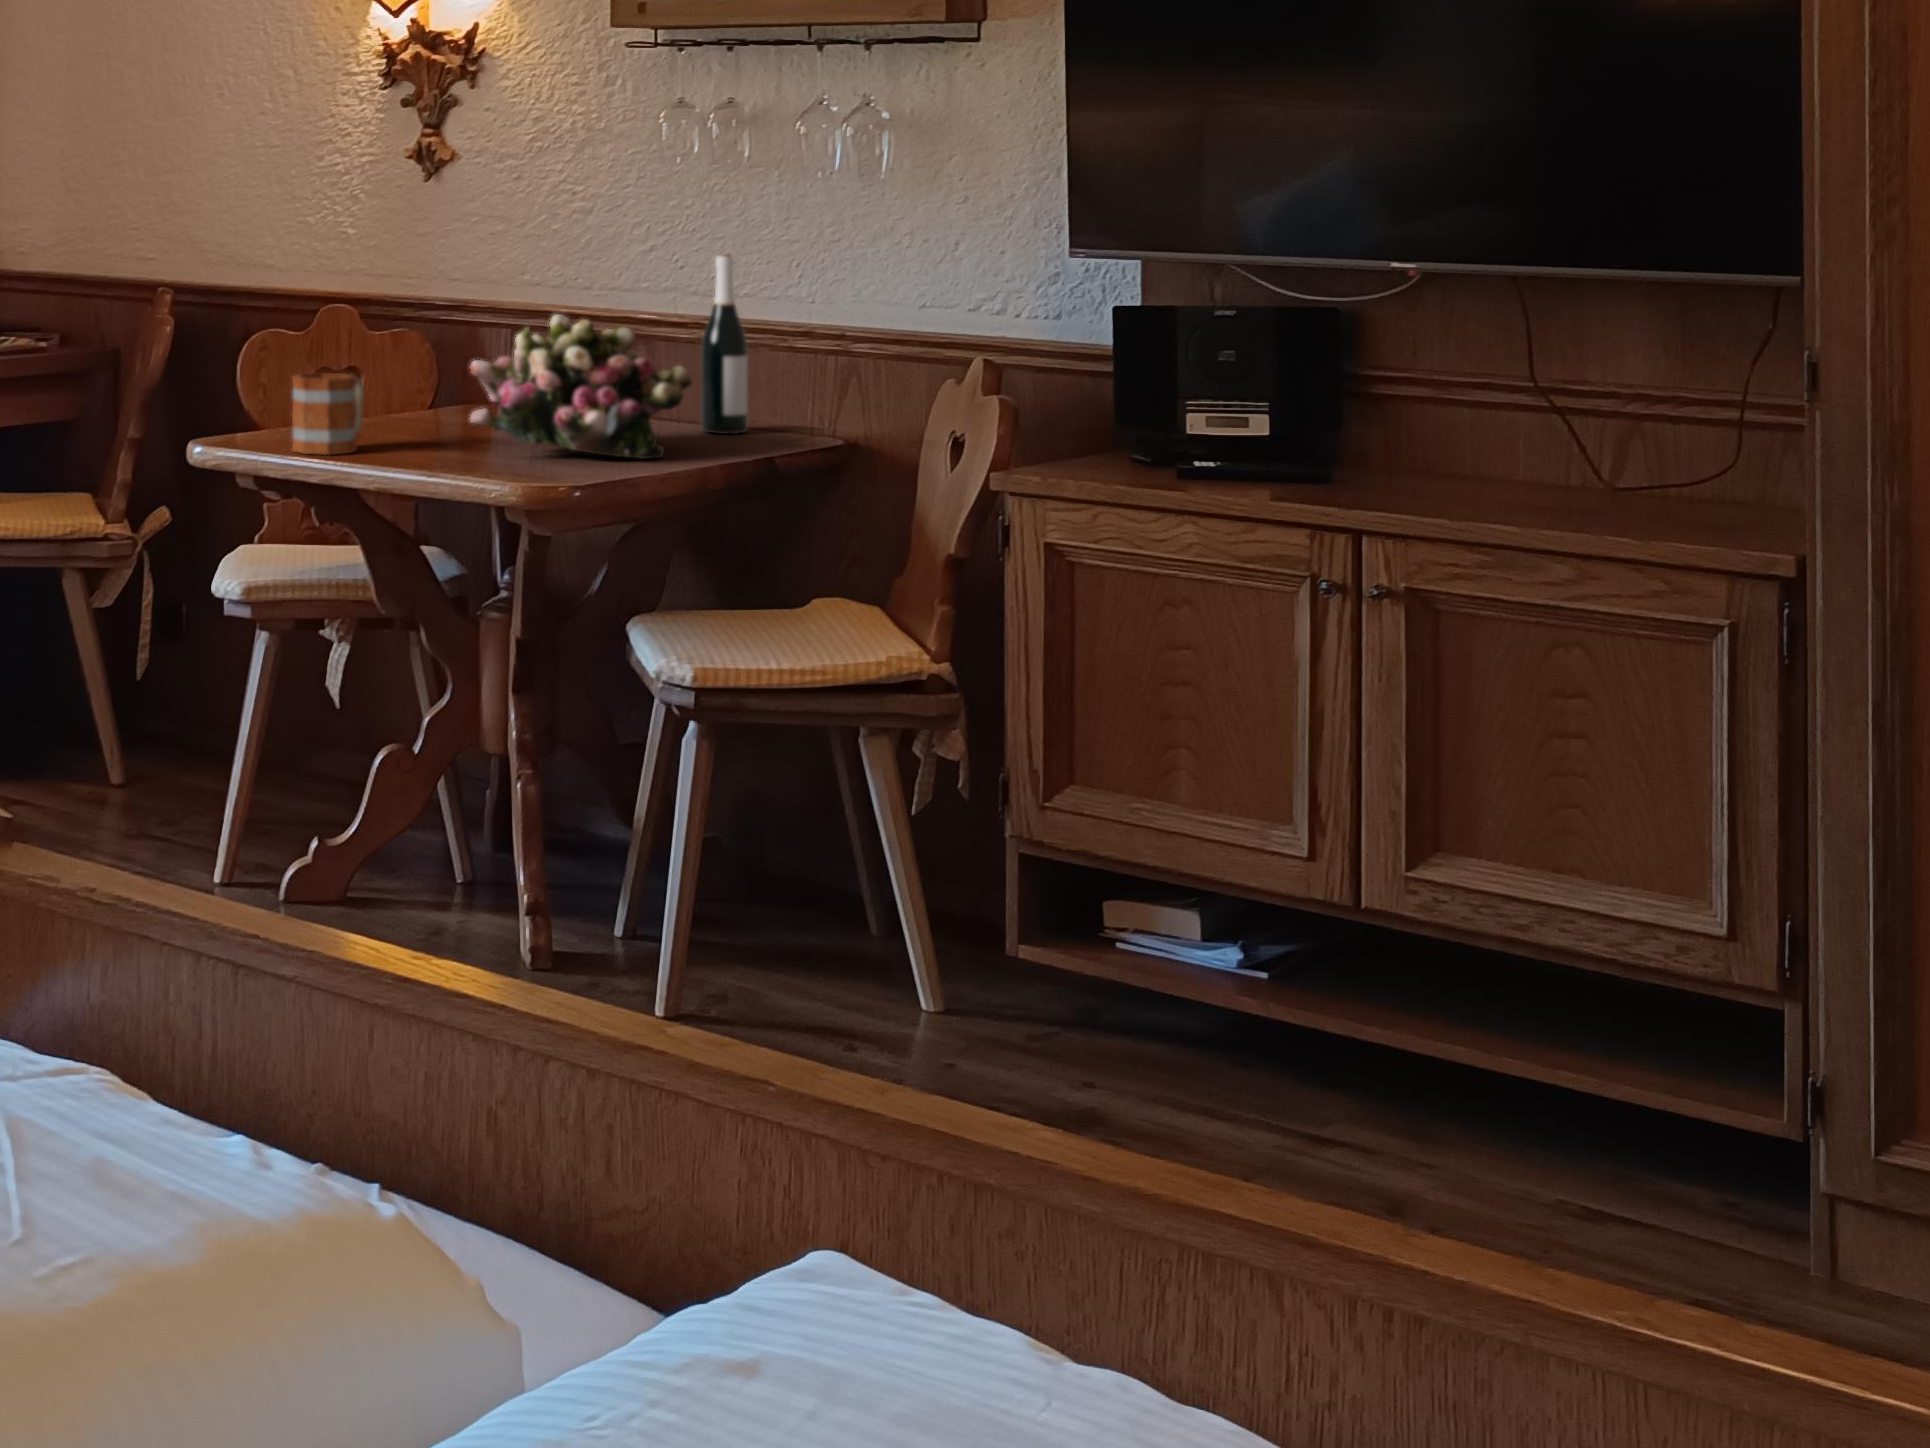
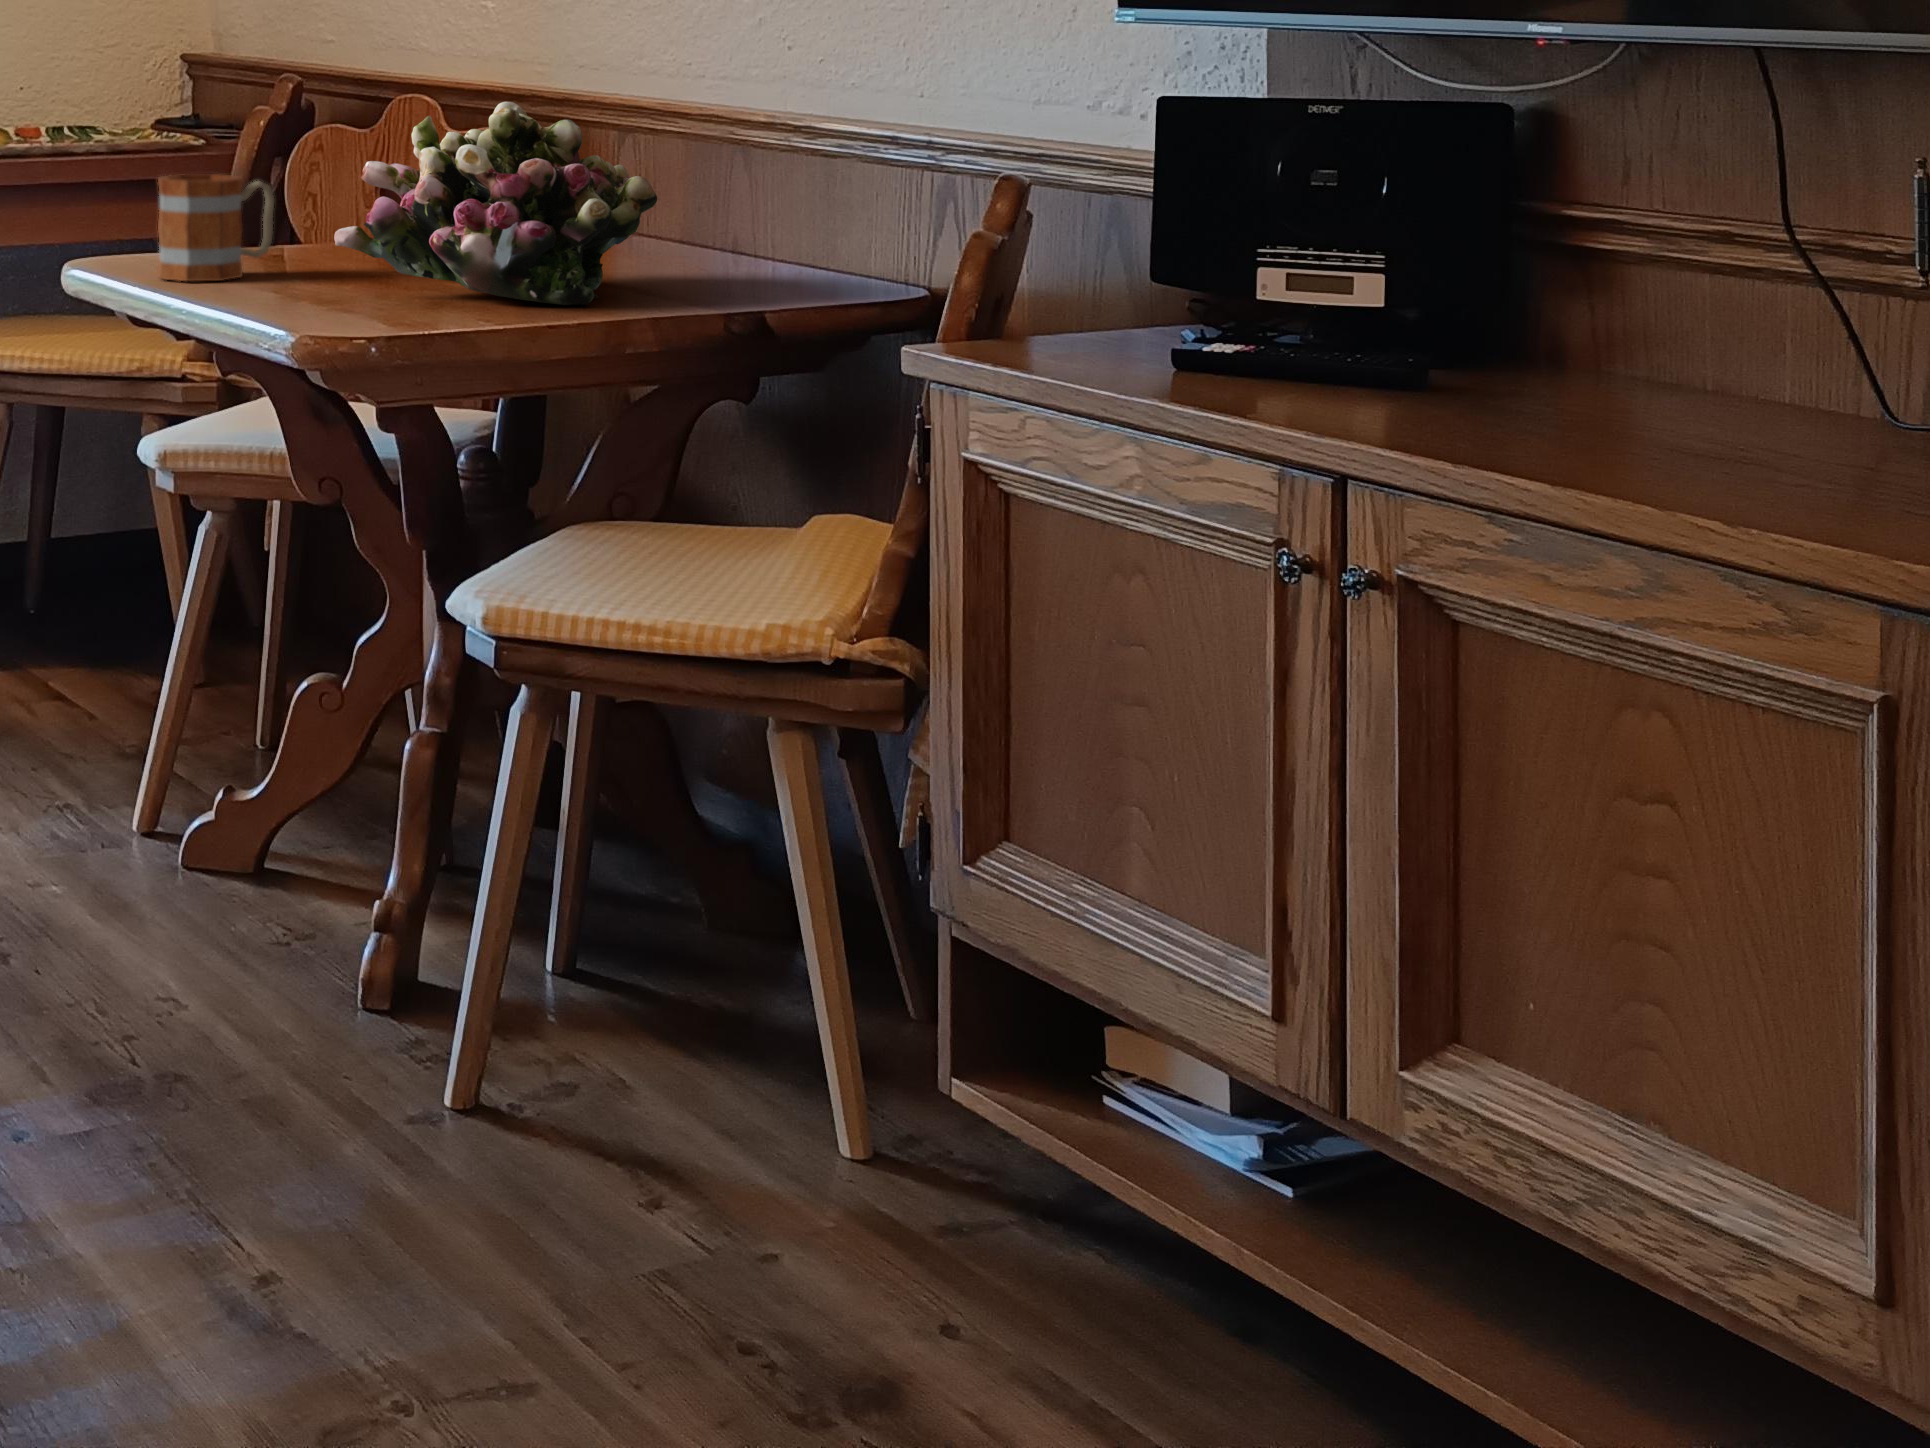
wine bottle: present [701,254,748,434] -> none [755,25,821,278]

